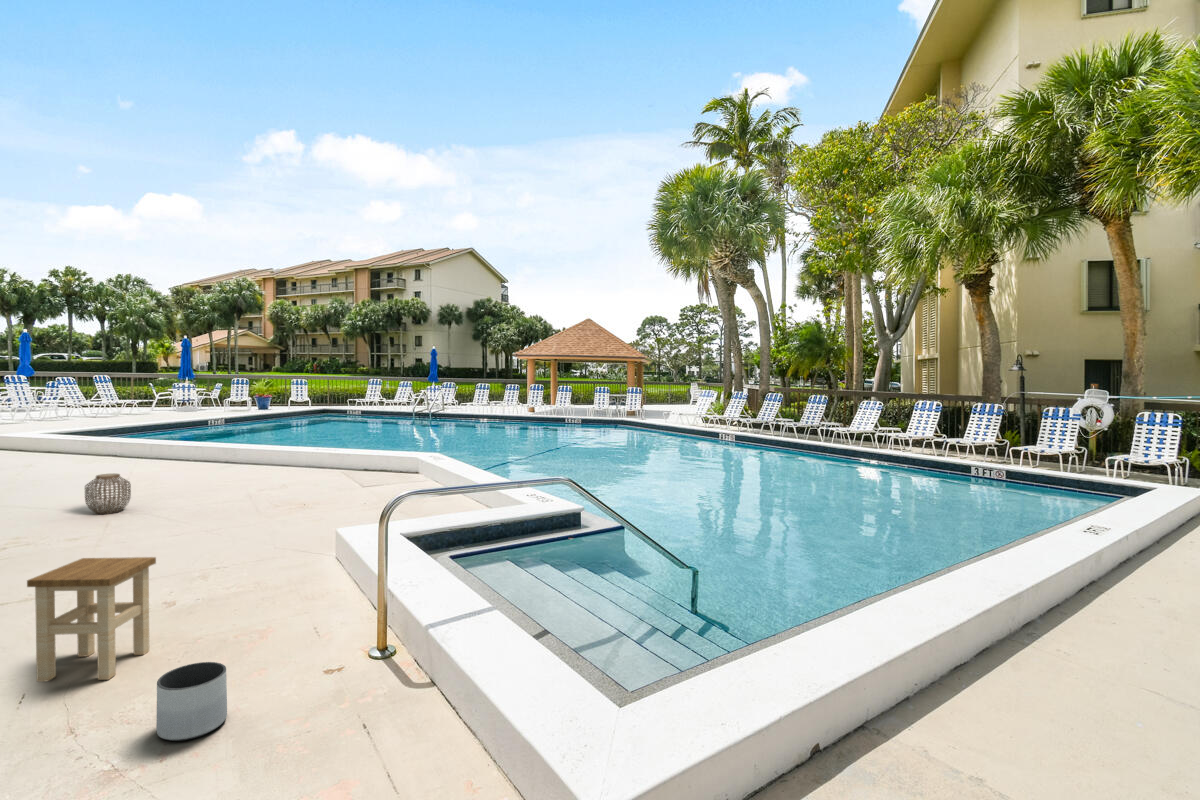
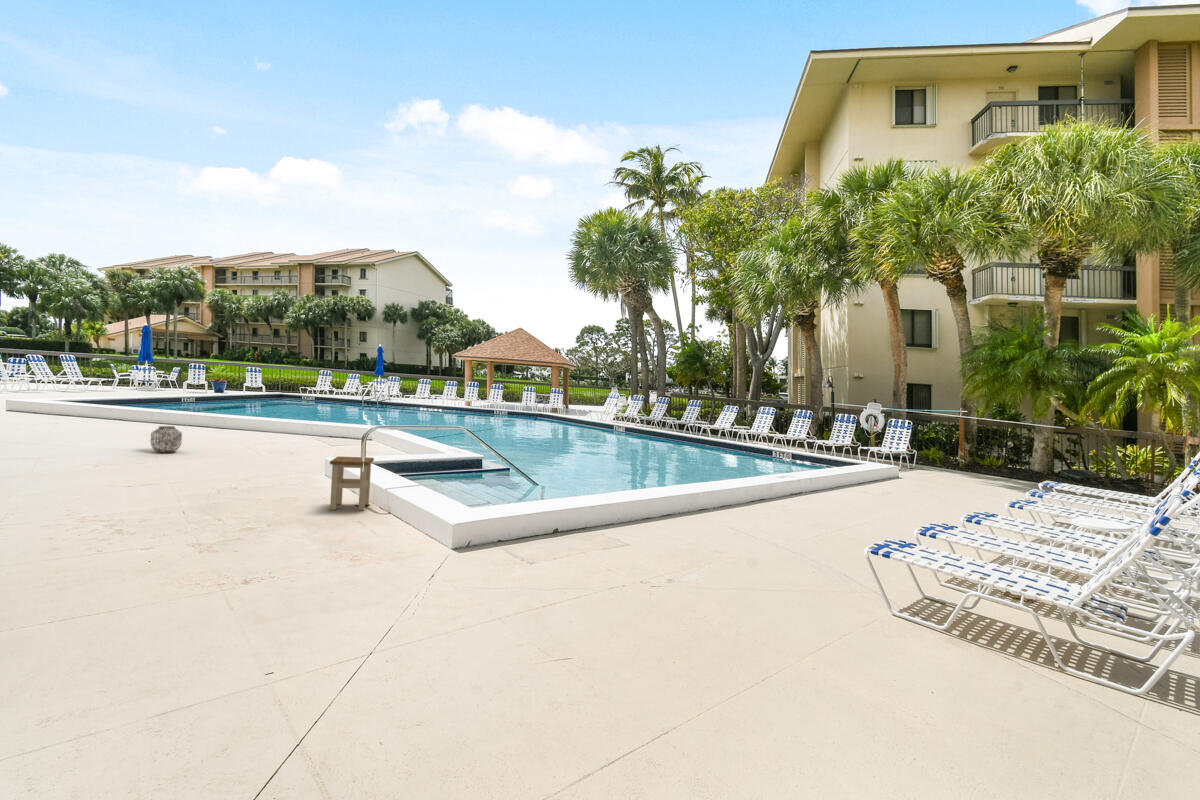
stool: present [27,557,156,682] -> present [330,456,374,510]
planter: present [156,662,227,741] -> none [291,498,322,527]

